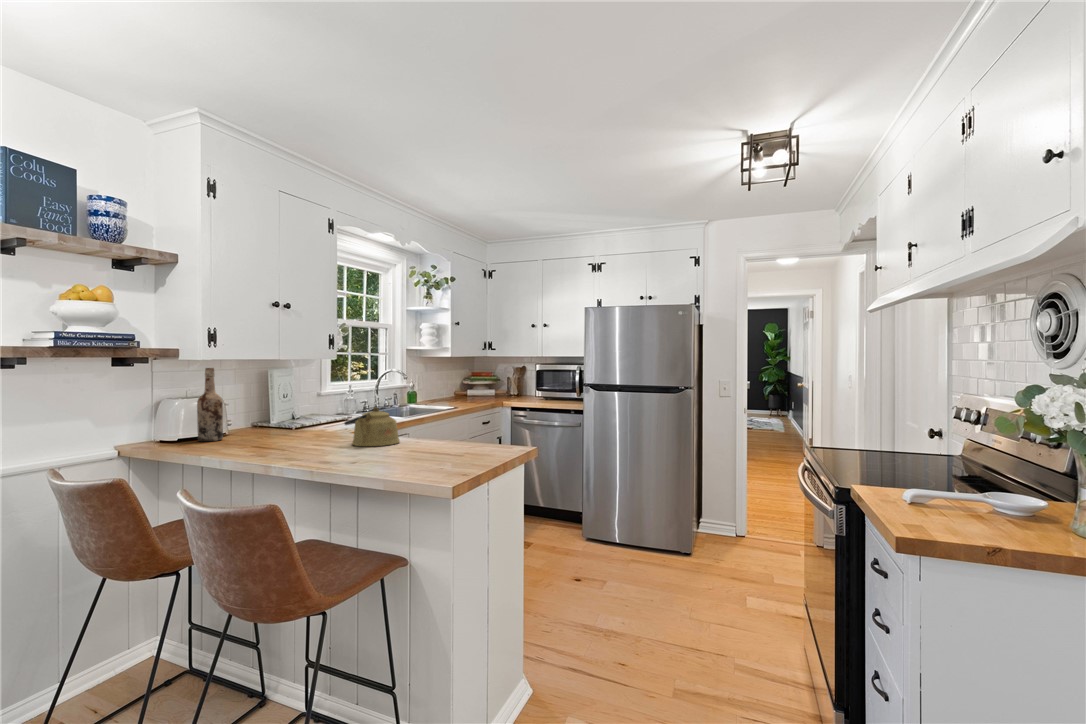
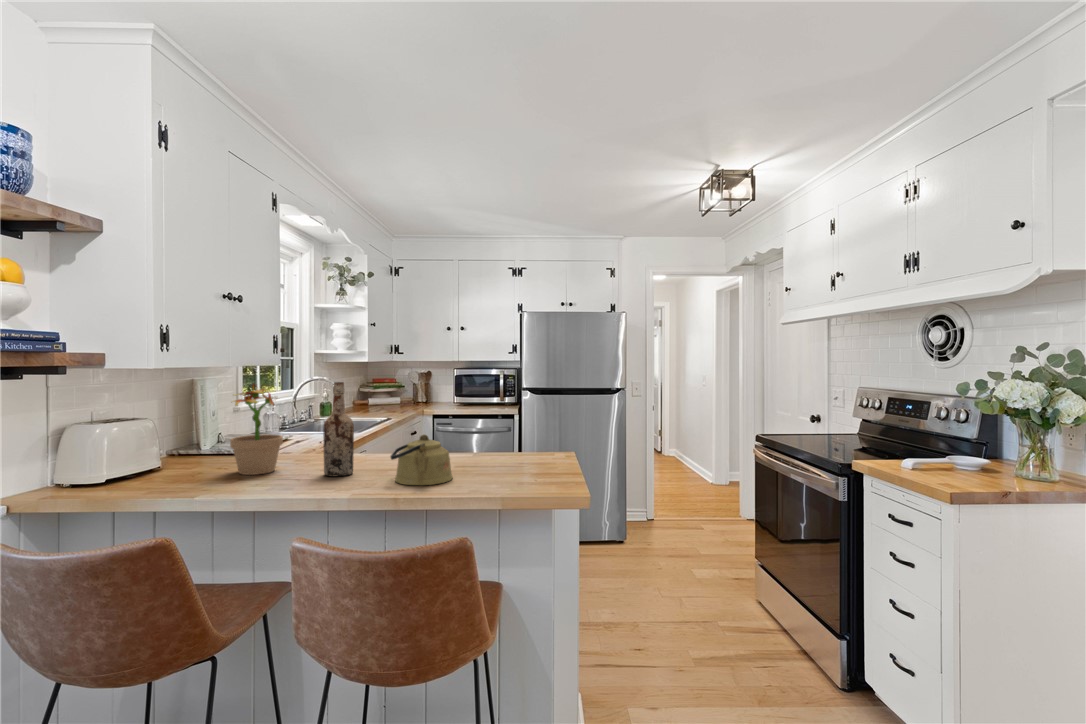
wine bottle: present [197,368,223,441] -> present [323,382,354,477]
potted plant: none [259,368,299,437] -> present [230,384,283,475]

